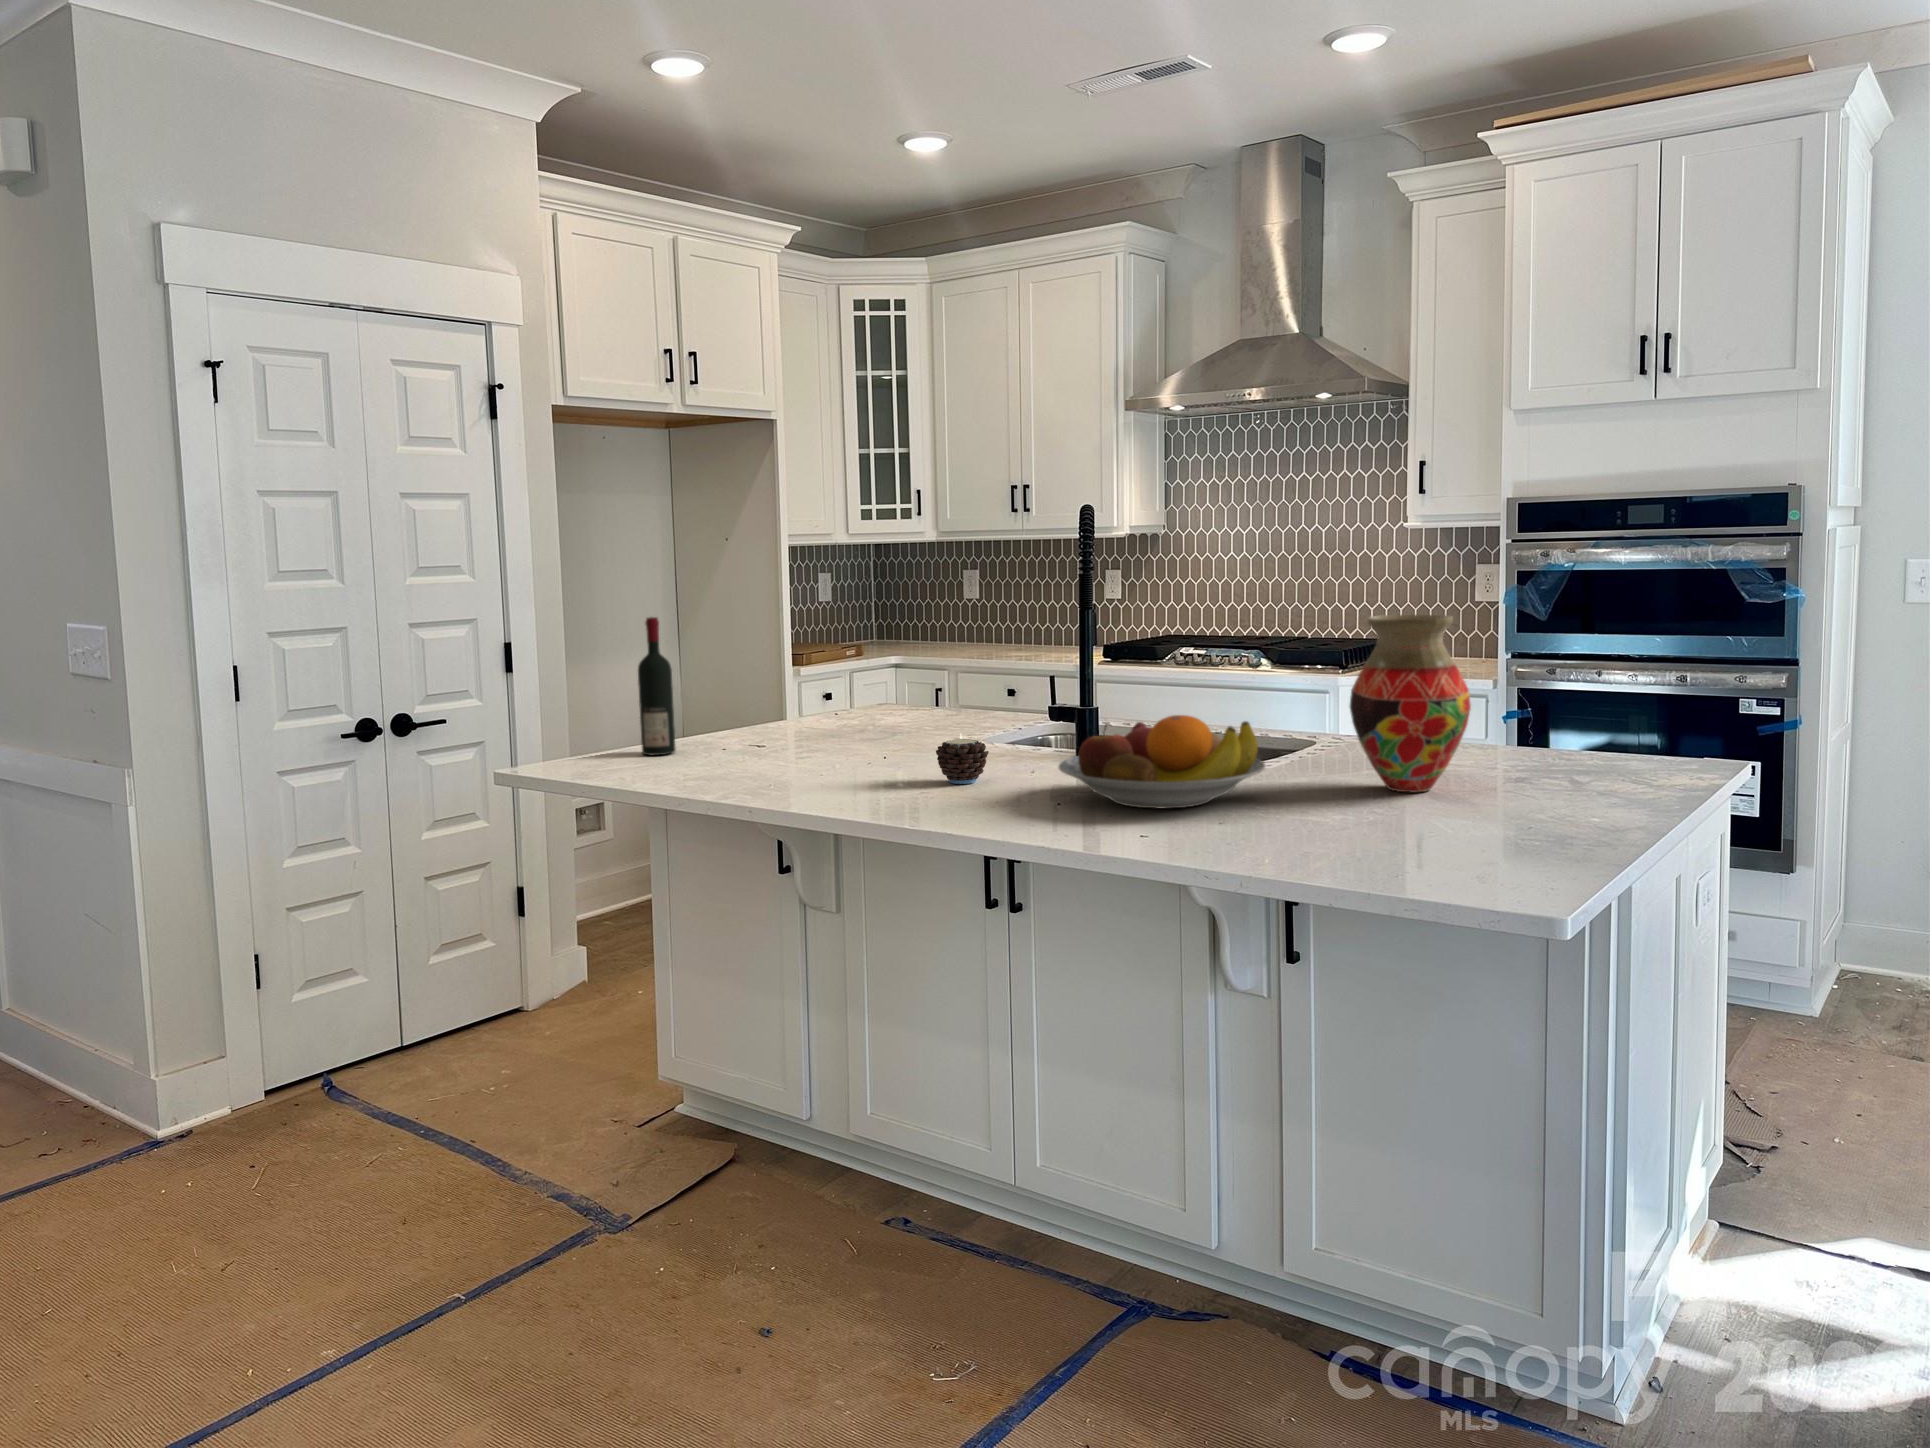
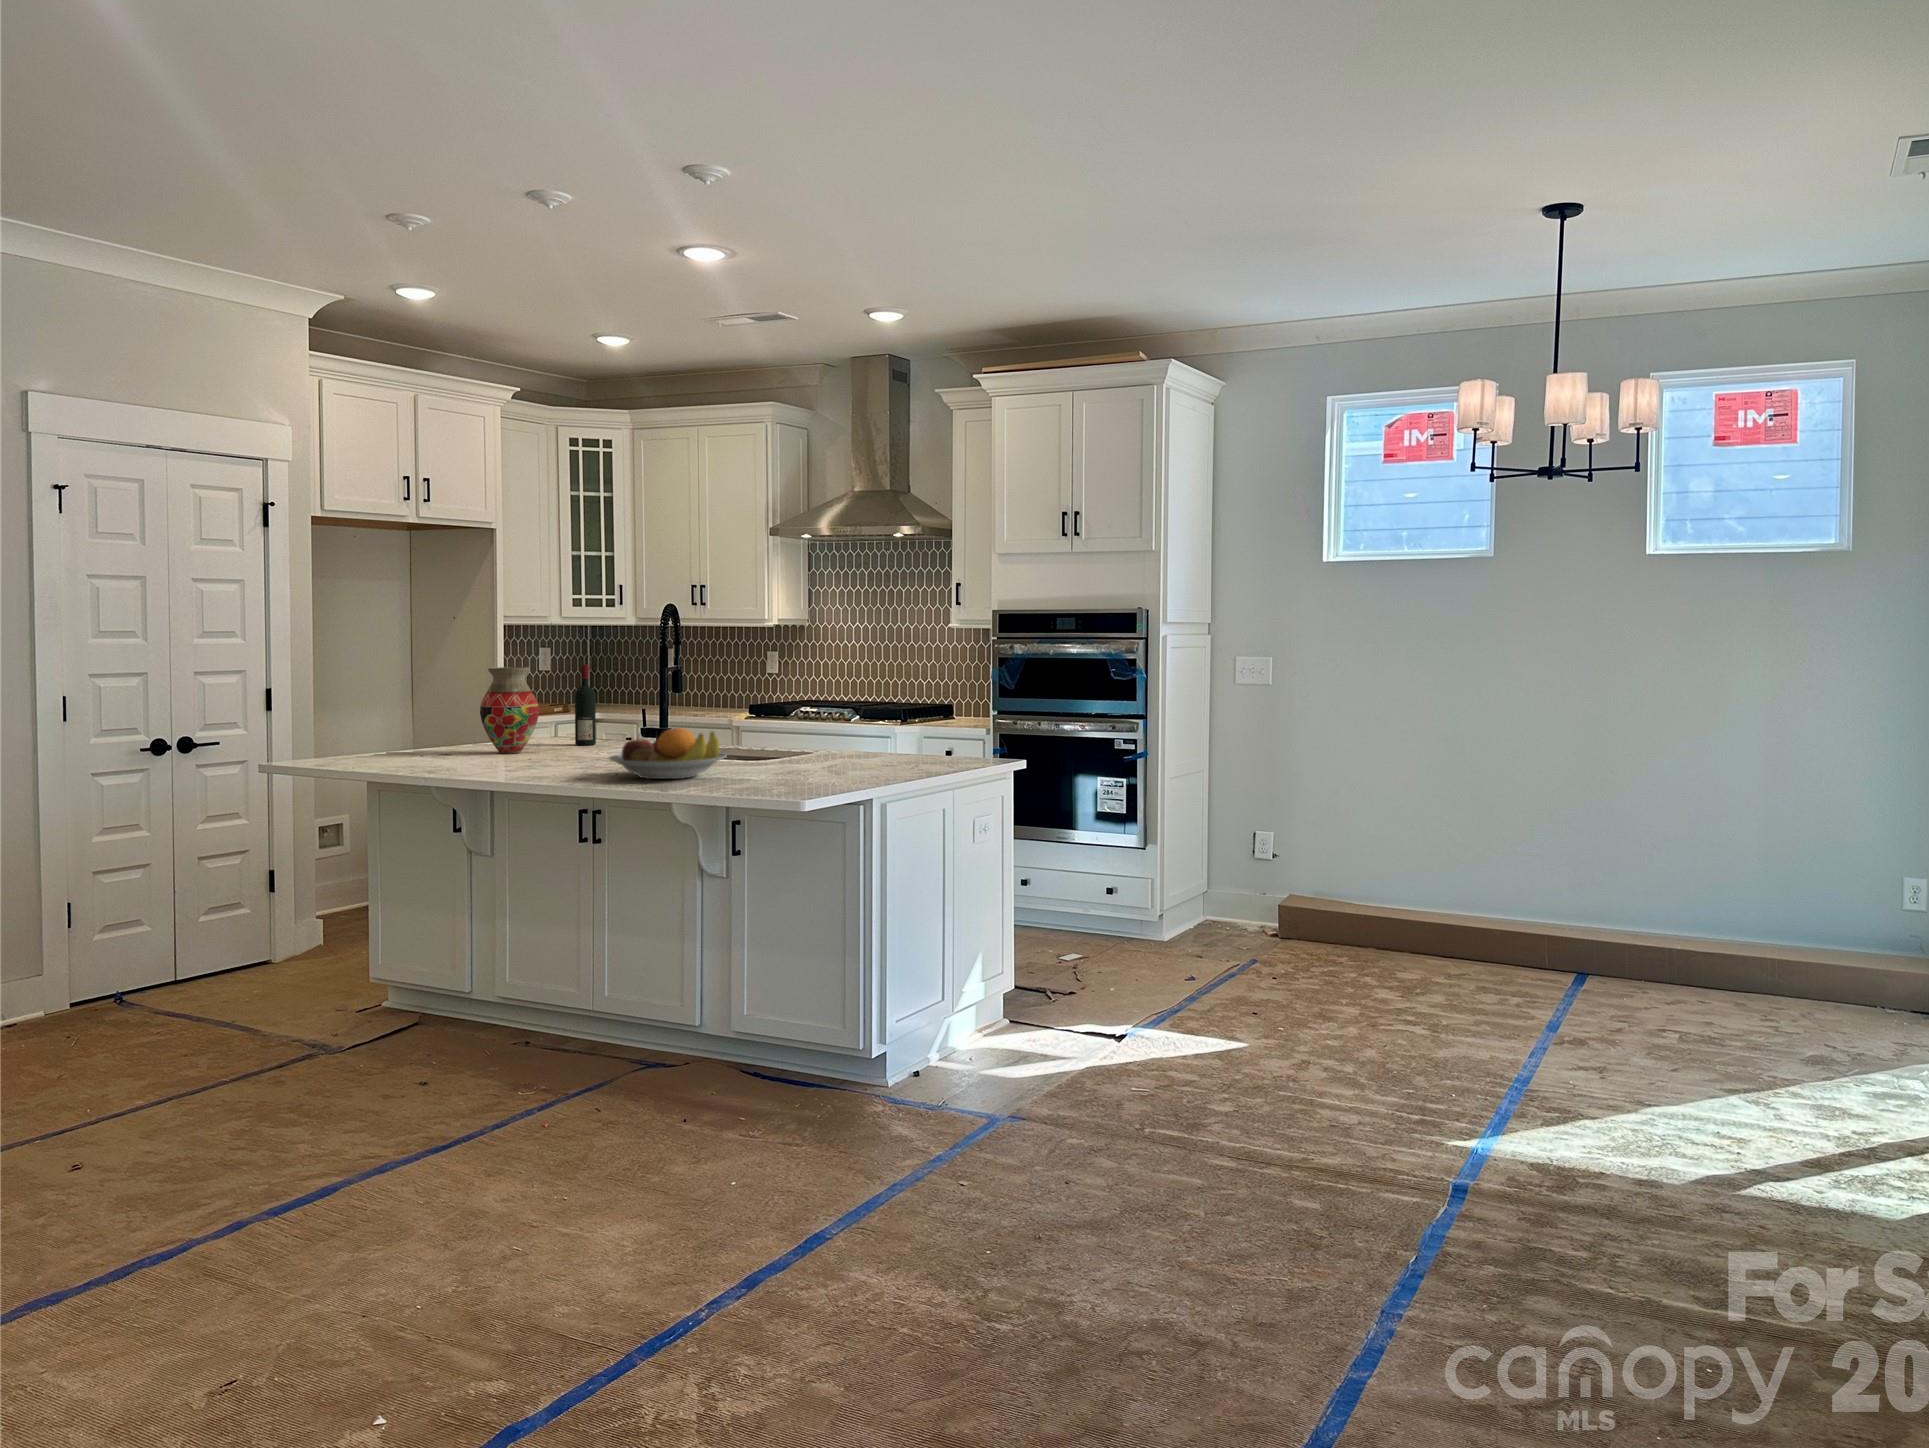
vase: present [1350,614,1471,792] -> present [480,667,539,753]
wine bottle: present [638,617,676,755] -> present [575,665,596,745]
candle: present [936,735,989,784] -> none [546,741,578,771]

